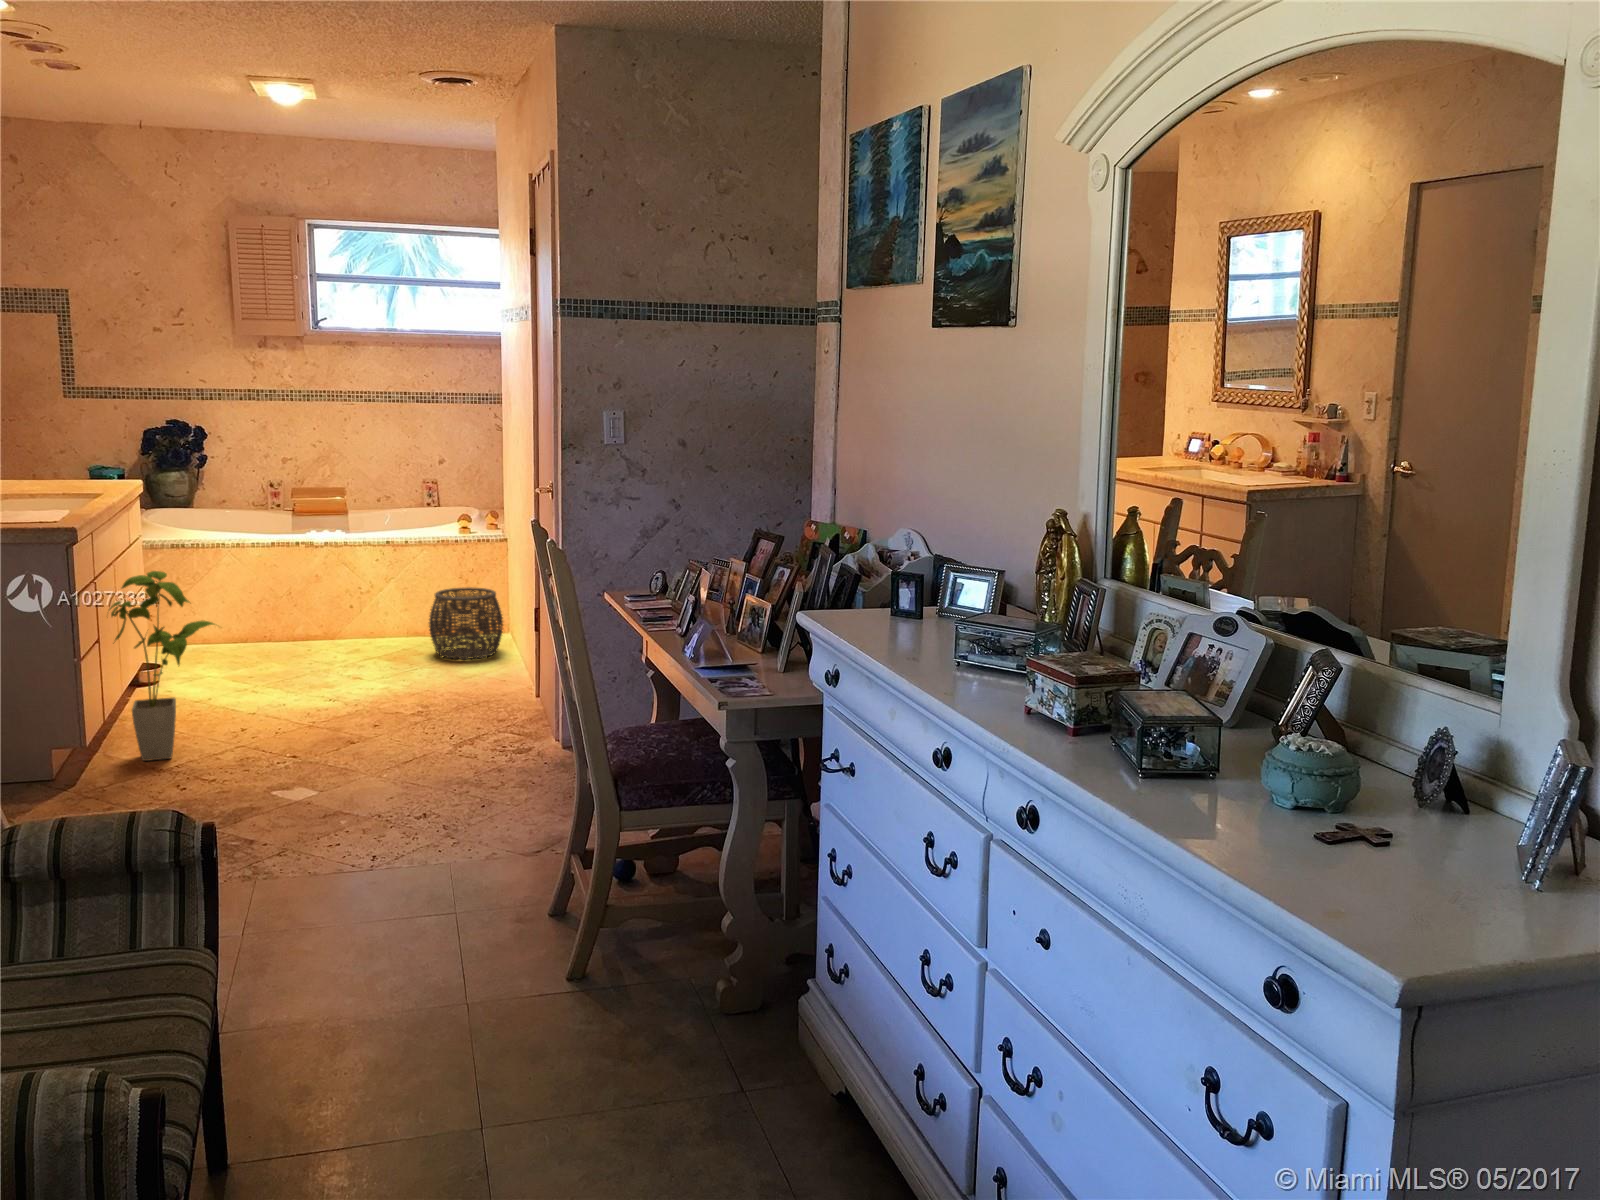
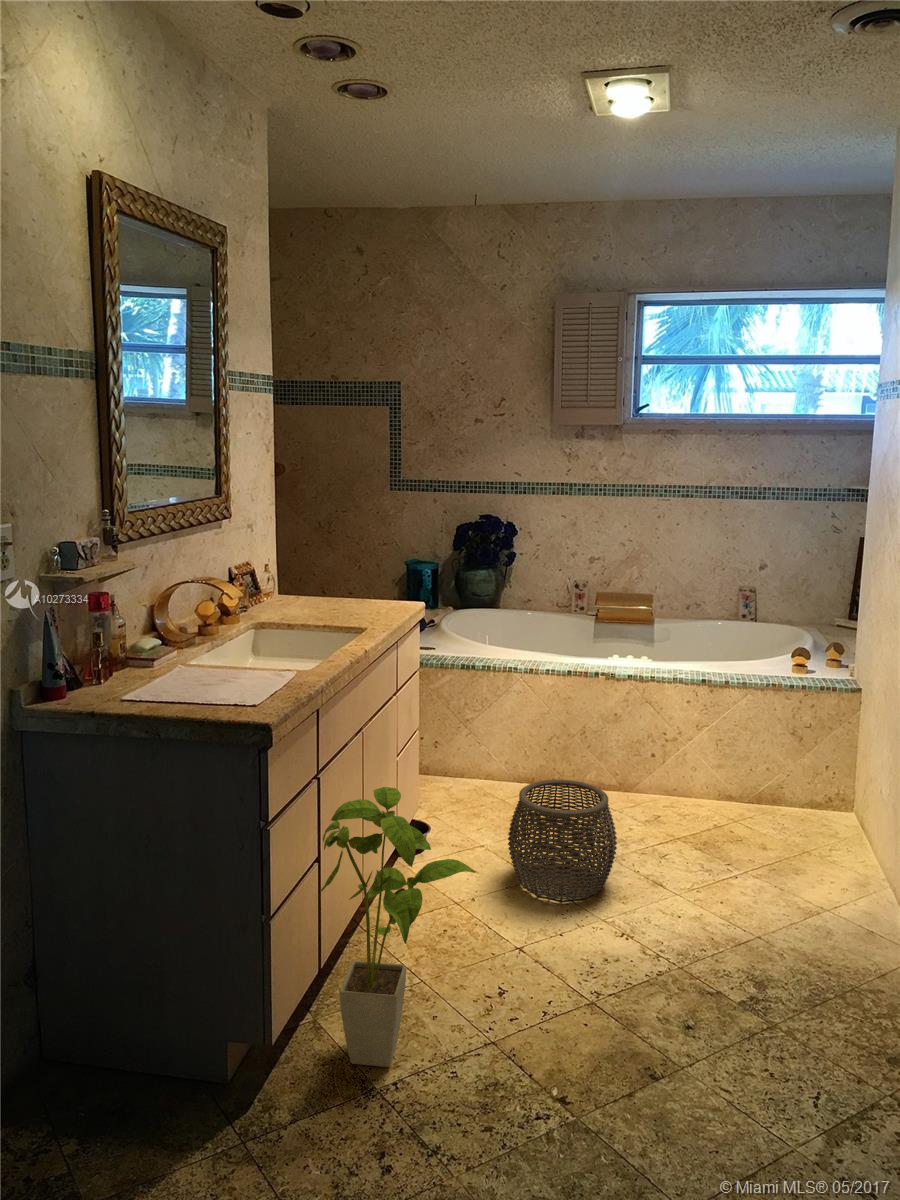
woven basket: present [429,587,503,659] -> present [508,780,617,901]

